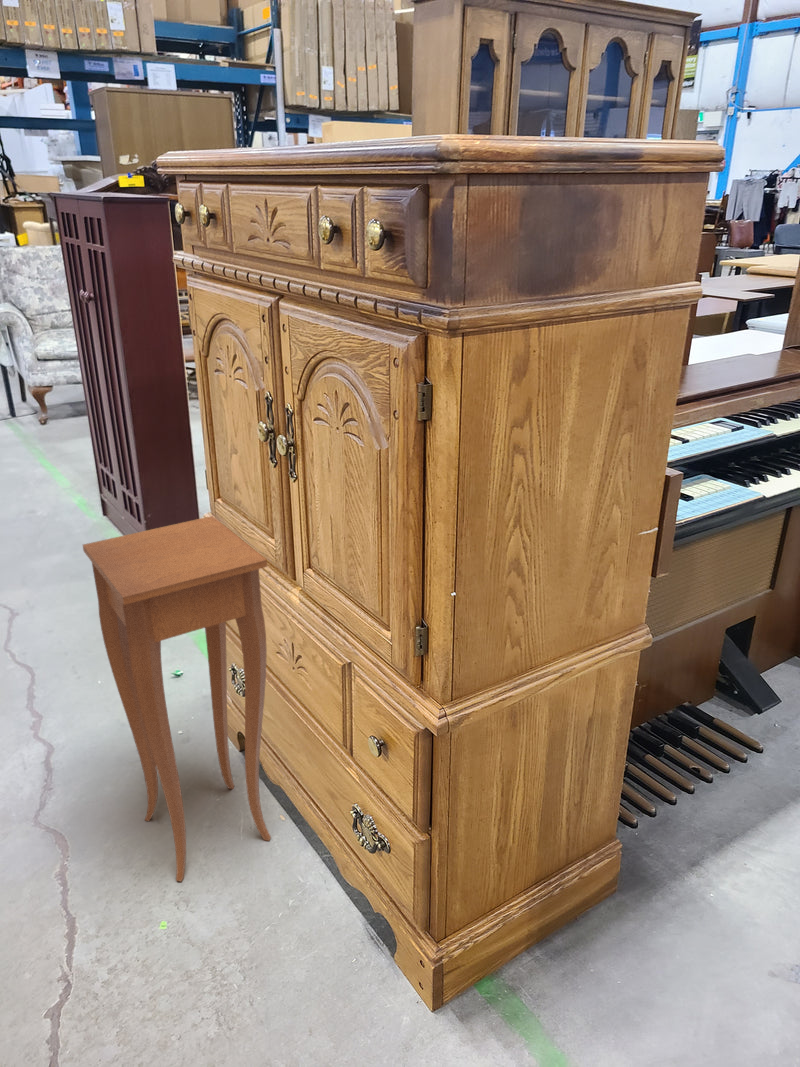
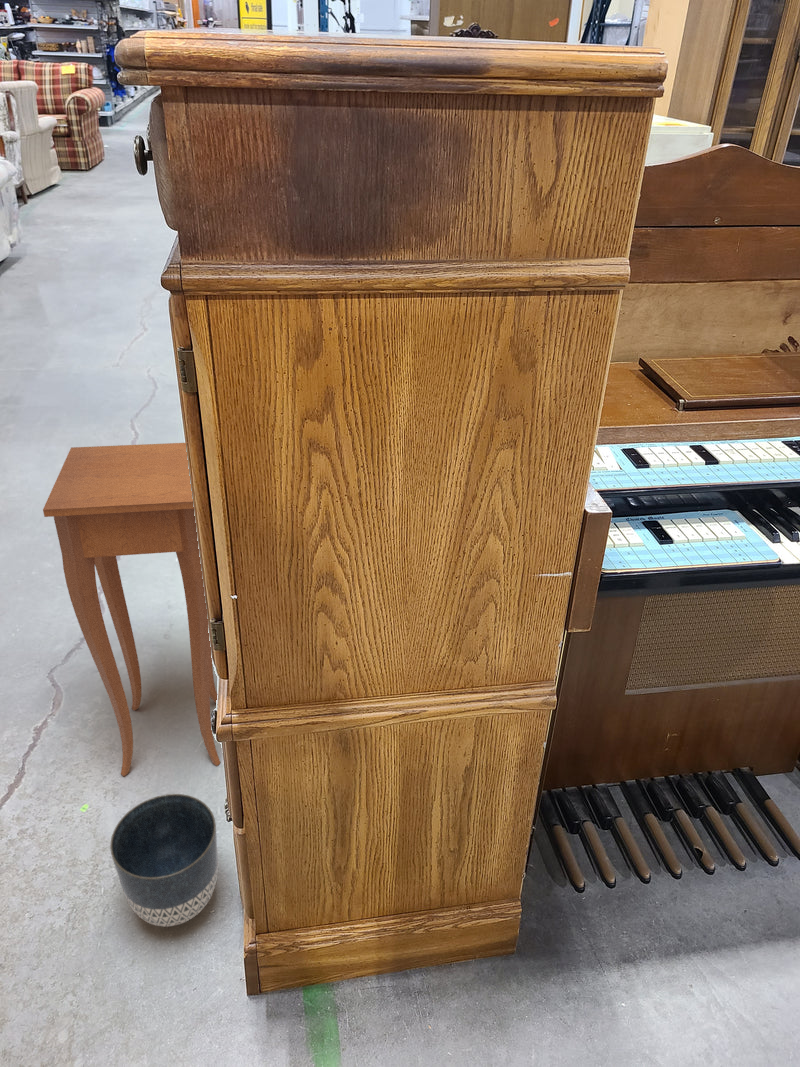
planter: none [257,851,359,990] -> present [110,794,218,927]

